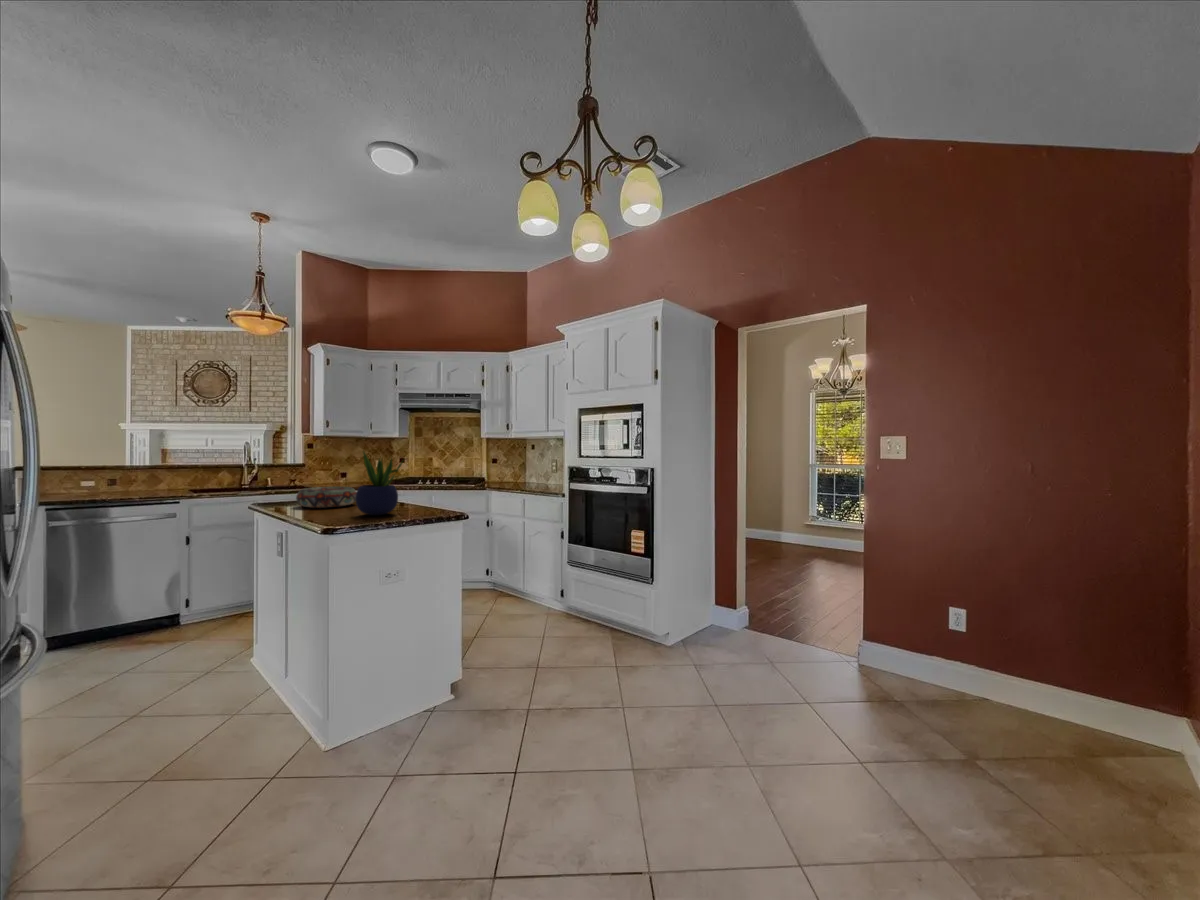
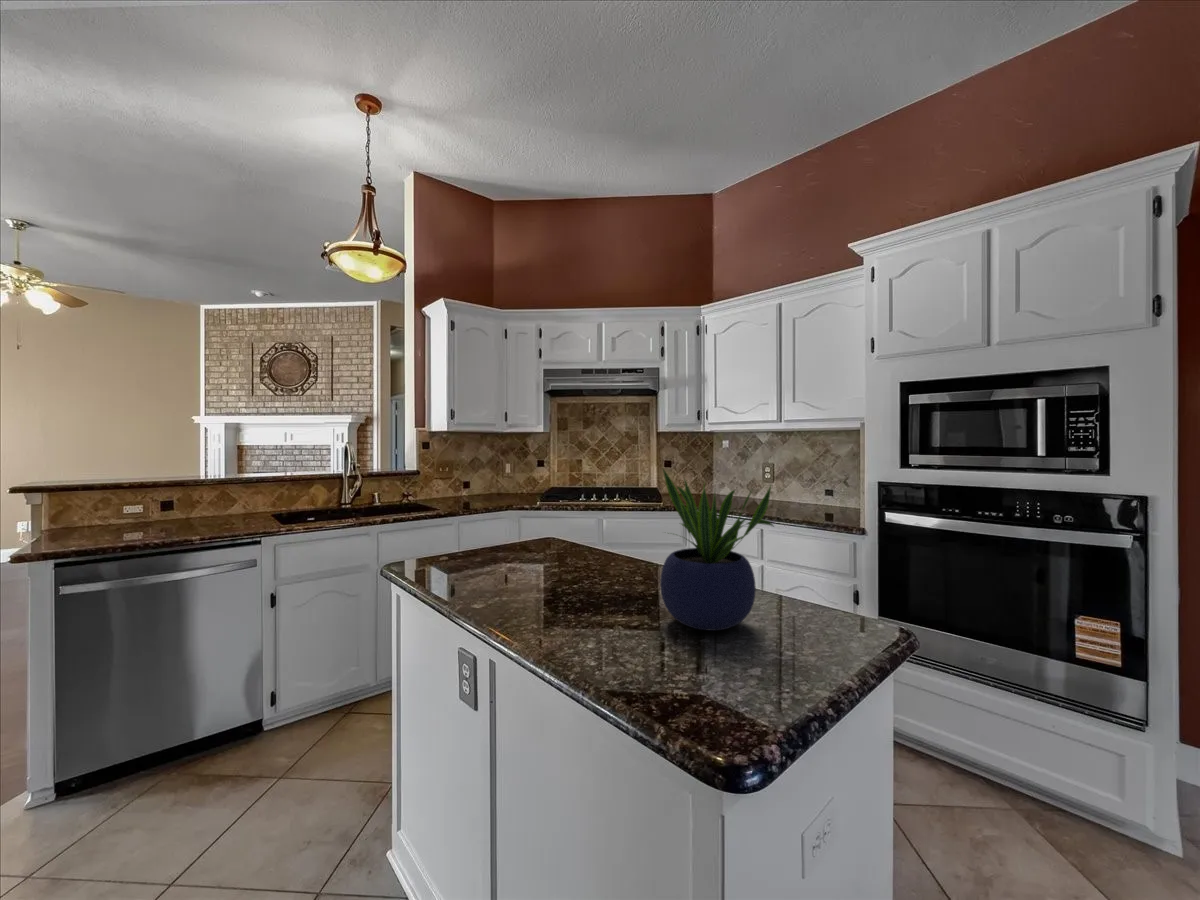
decorative bowl: present [296,487,356,508] -> none [484,531,592,584]

